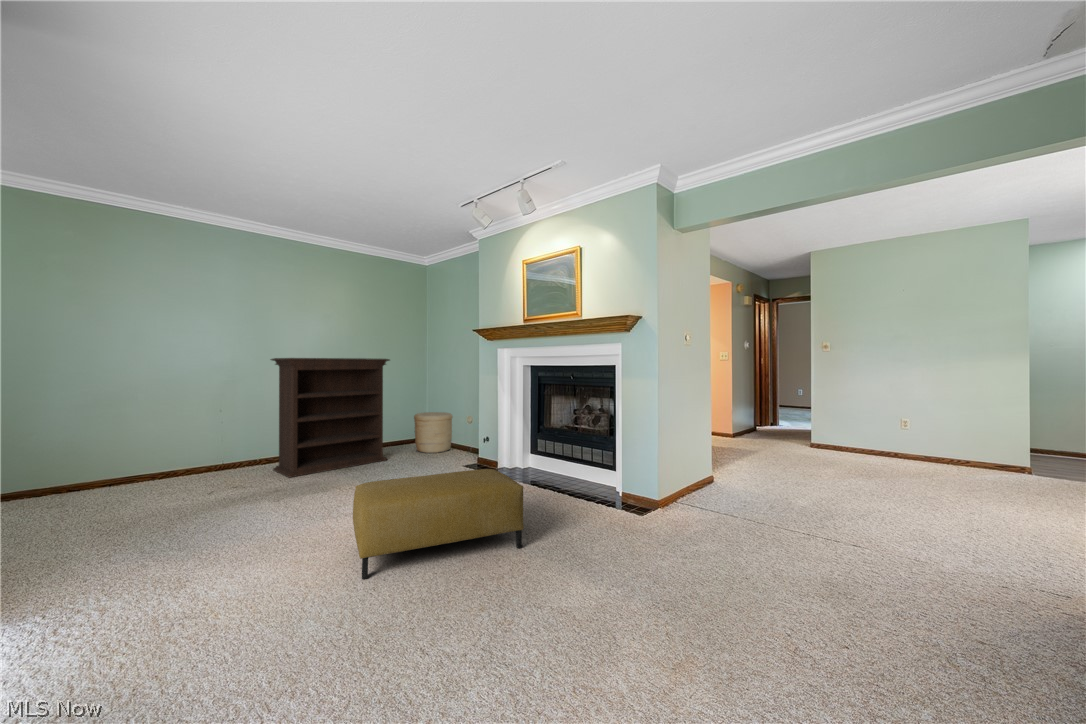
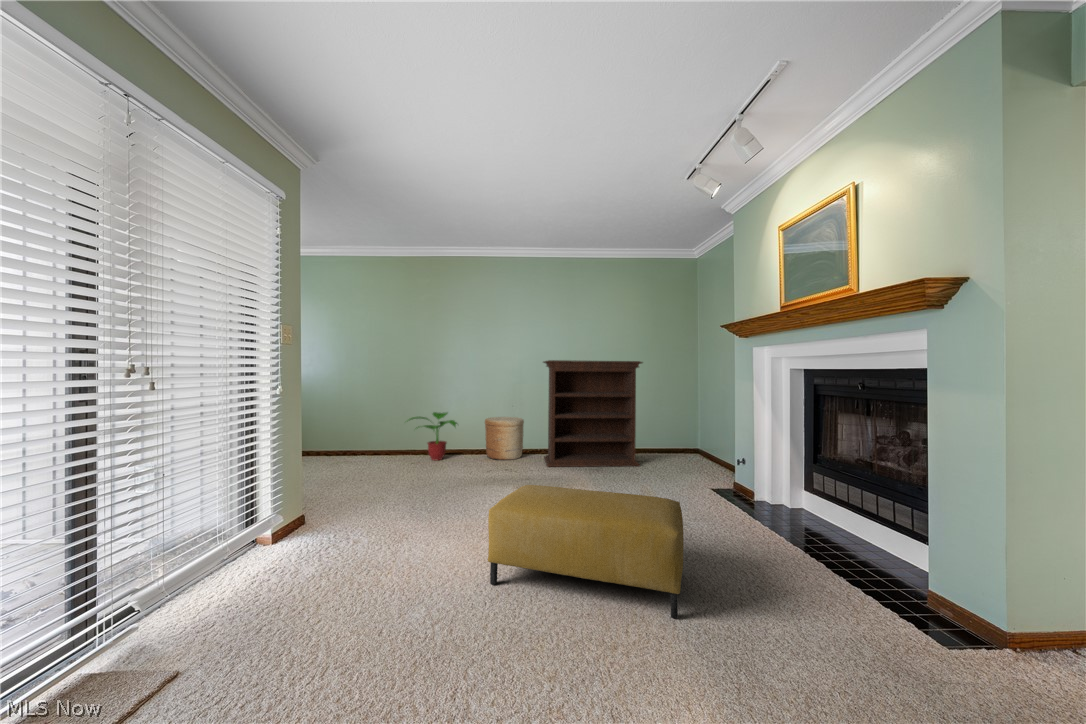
woven basket: present [414,412,452,453] -> present [485,417,524,460]
potted plant: none [34,430,145,501] -> present [409,412,457,460]

